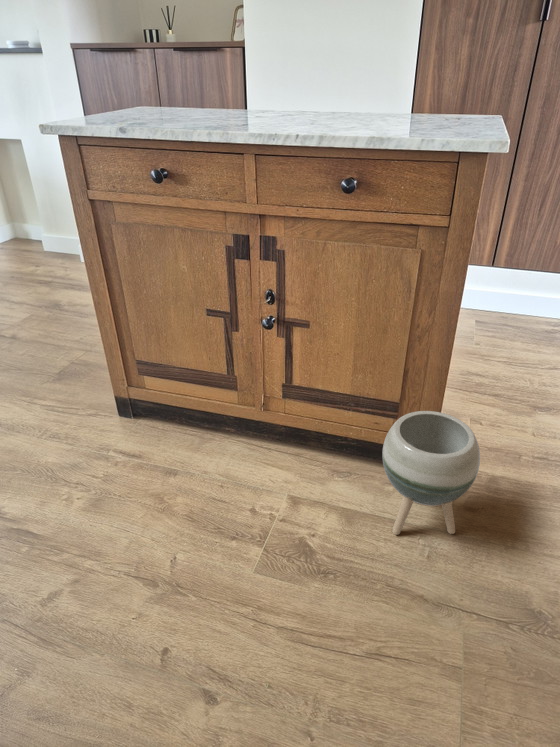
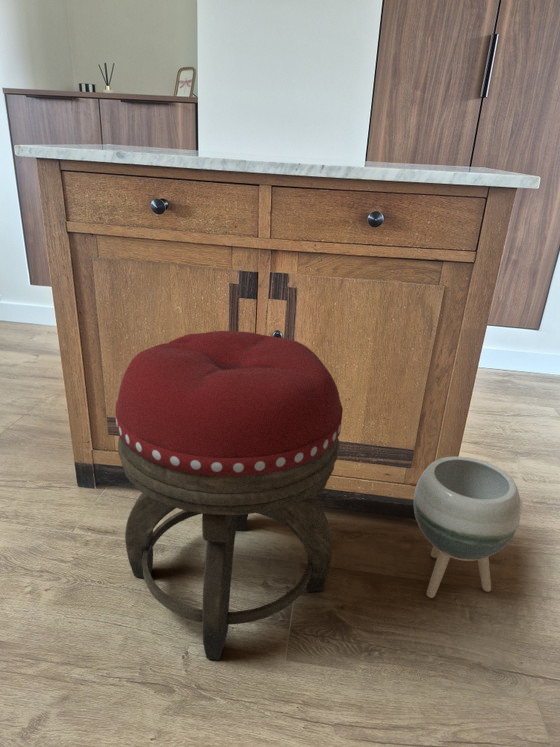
footstool: none [110,292,307,568] -> present [115,331,343,660]

